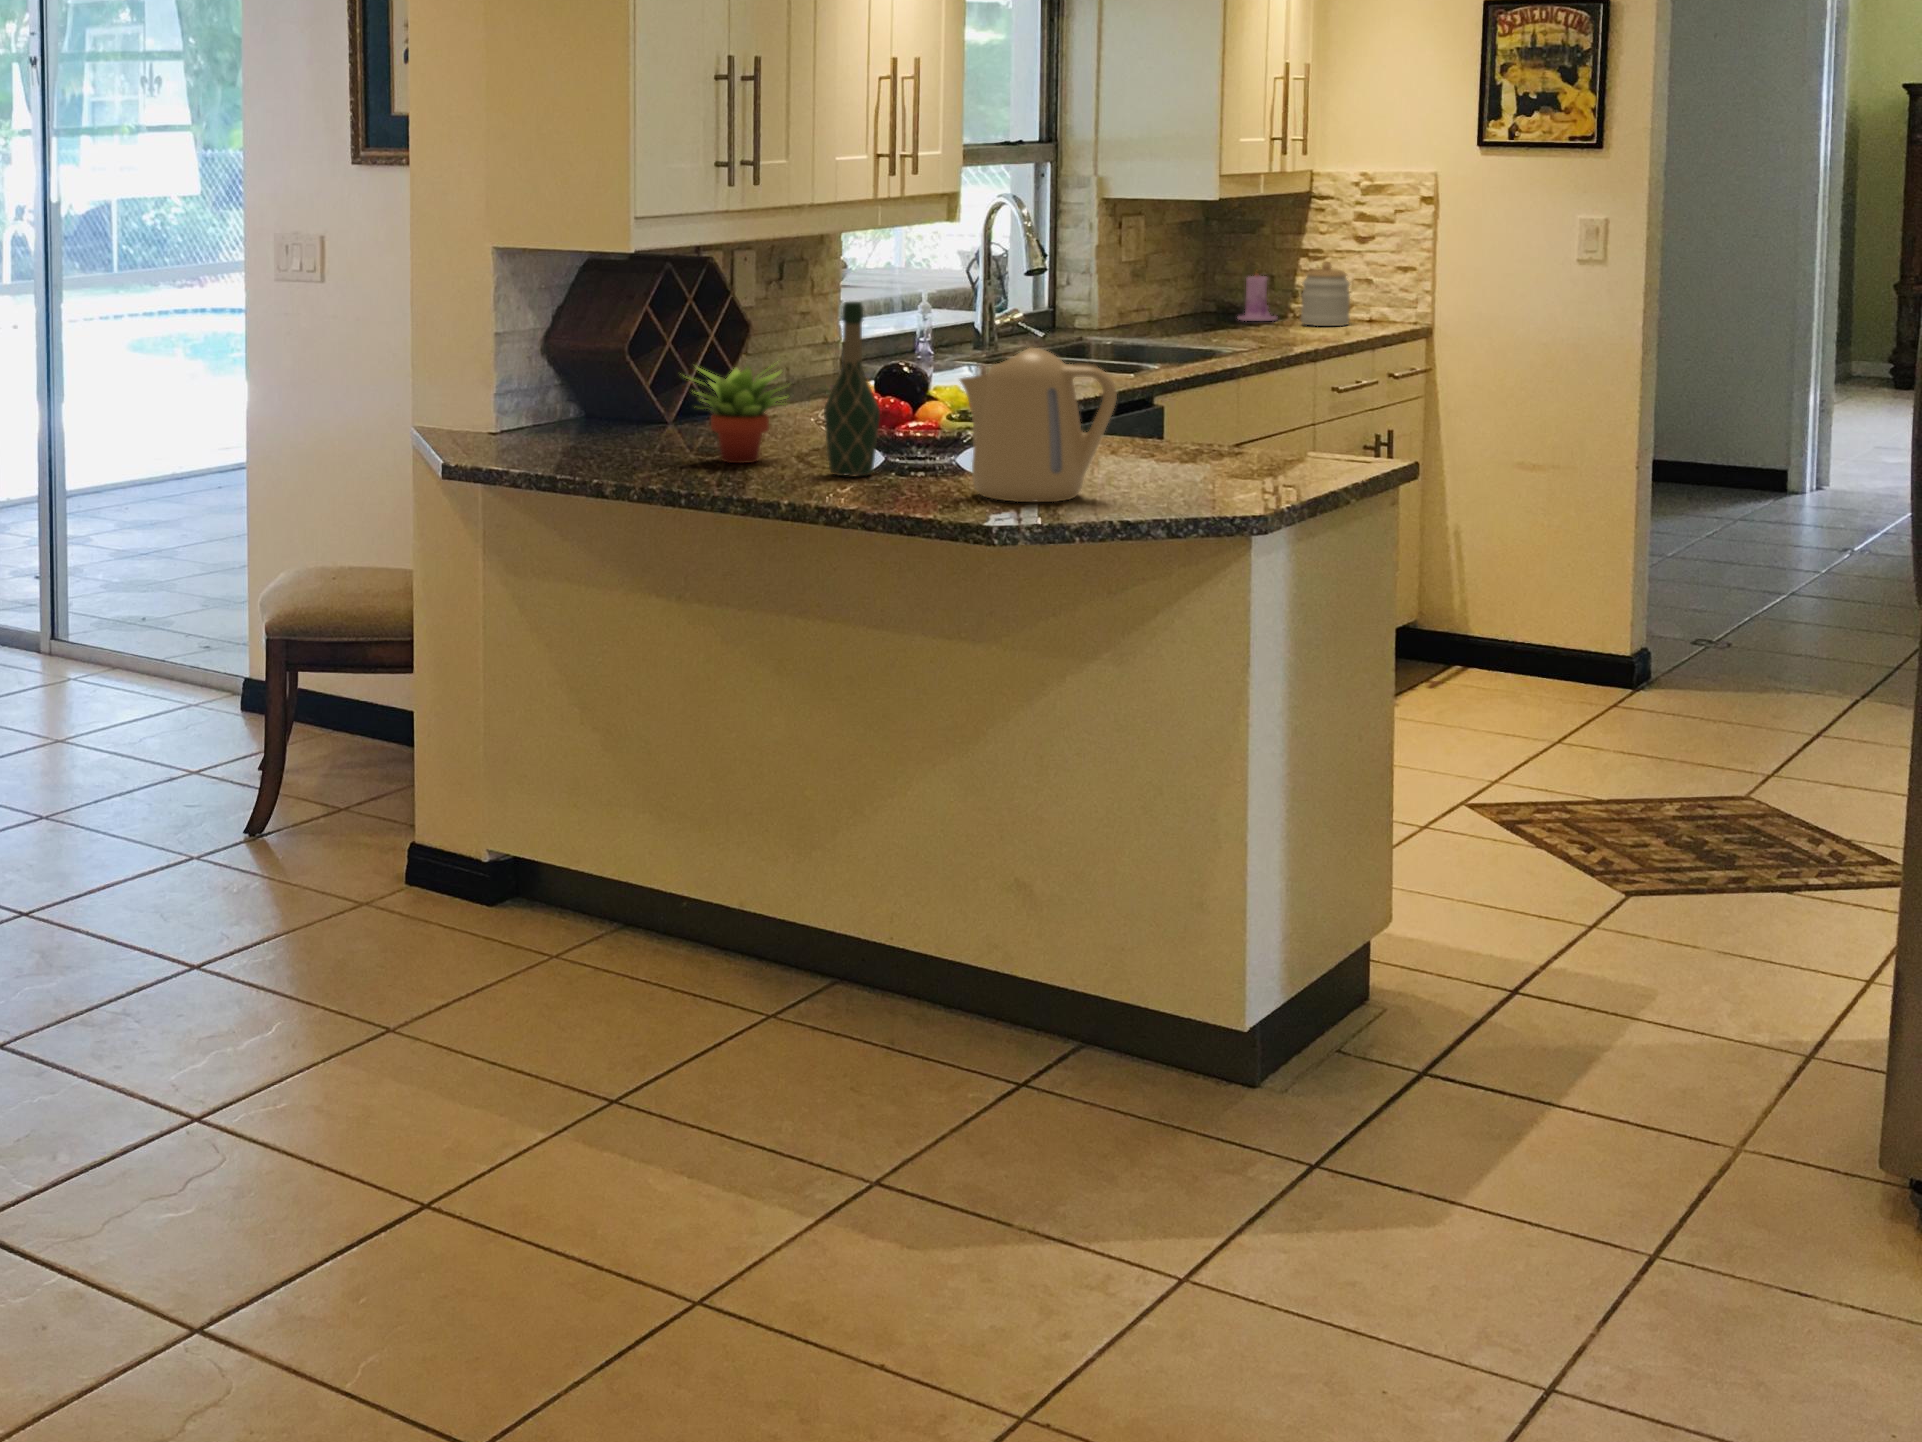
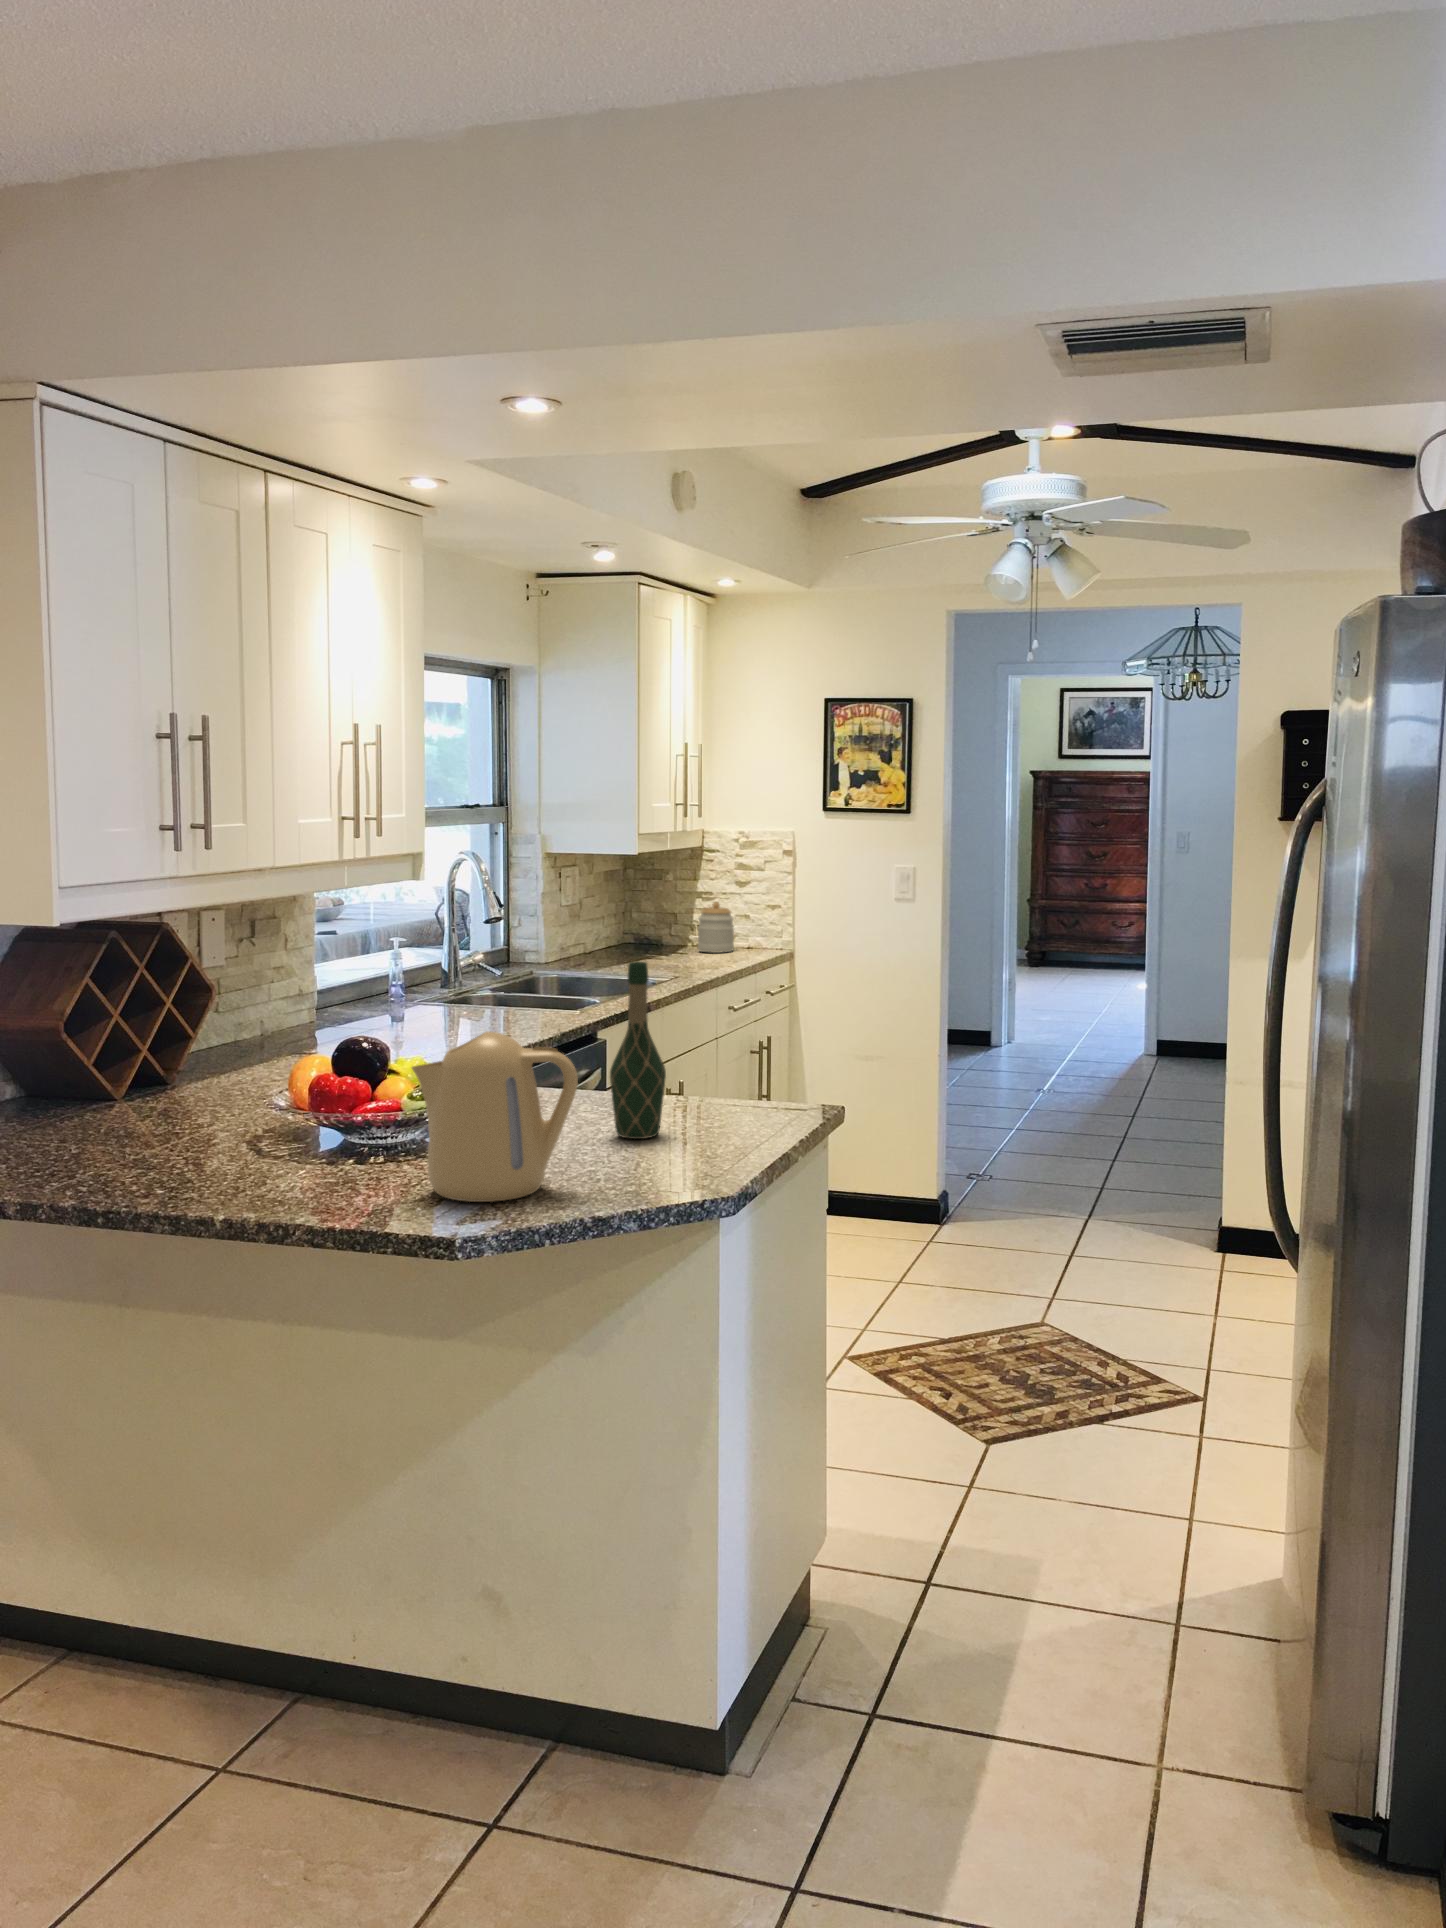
candle: present [1238,274,1277,321] -> none [649,907,680,949]
wine bottle: present [824,302,880,477] -> present [610,961,666,1139]
succulent plant: present [680,366,787,463] -> none [110,1035,240,1152]

